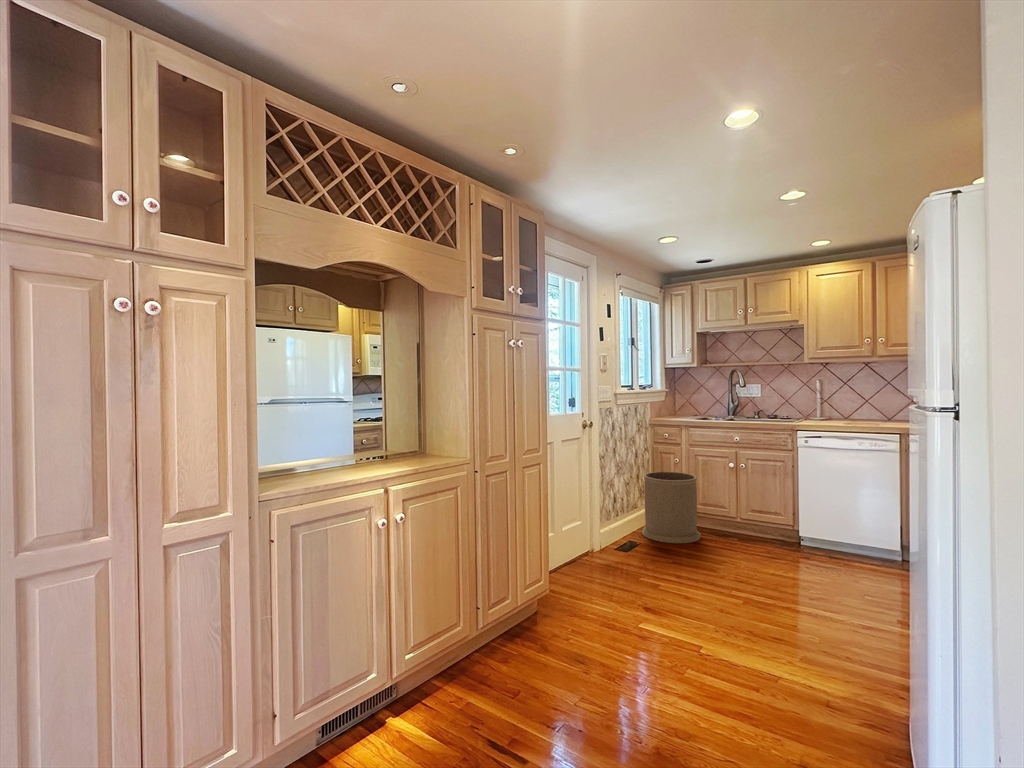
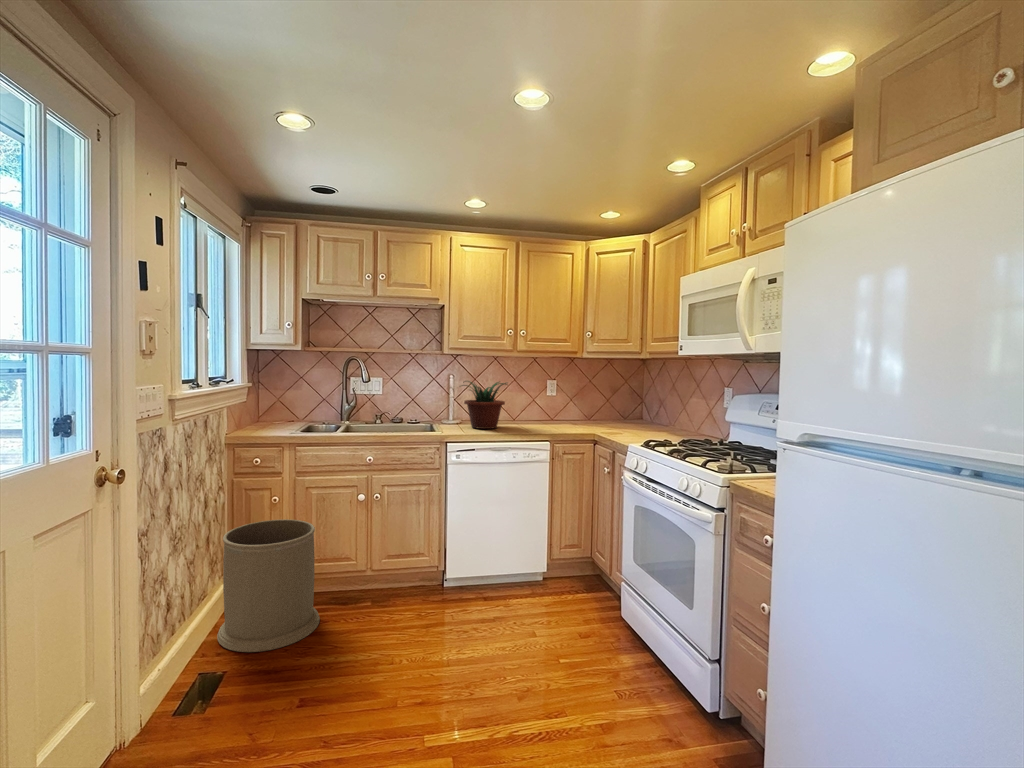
potted plant: none [817,385,866,423] -> present [462,381,507,429]

